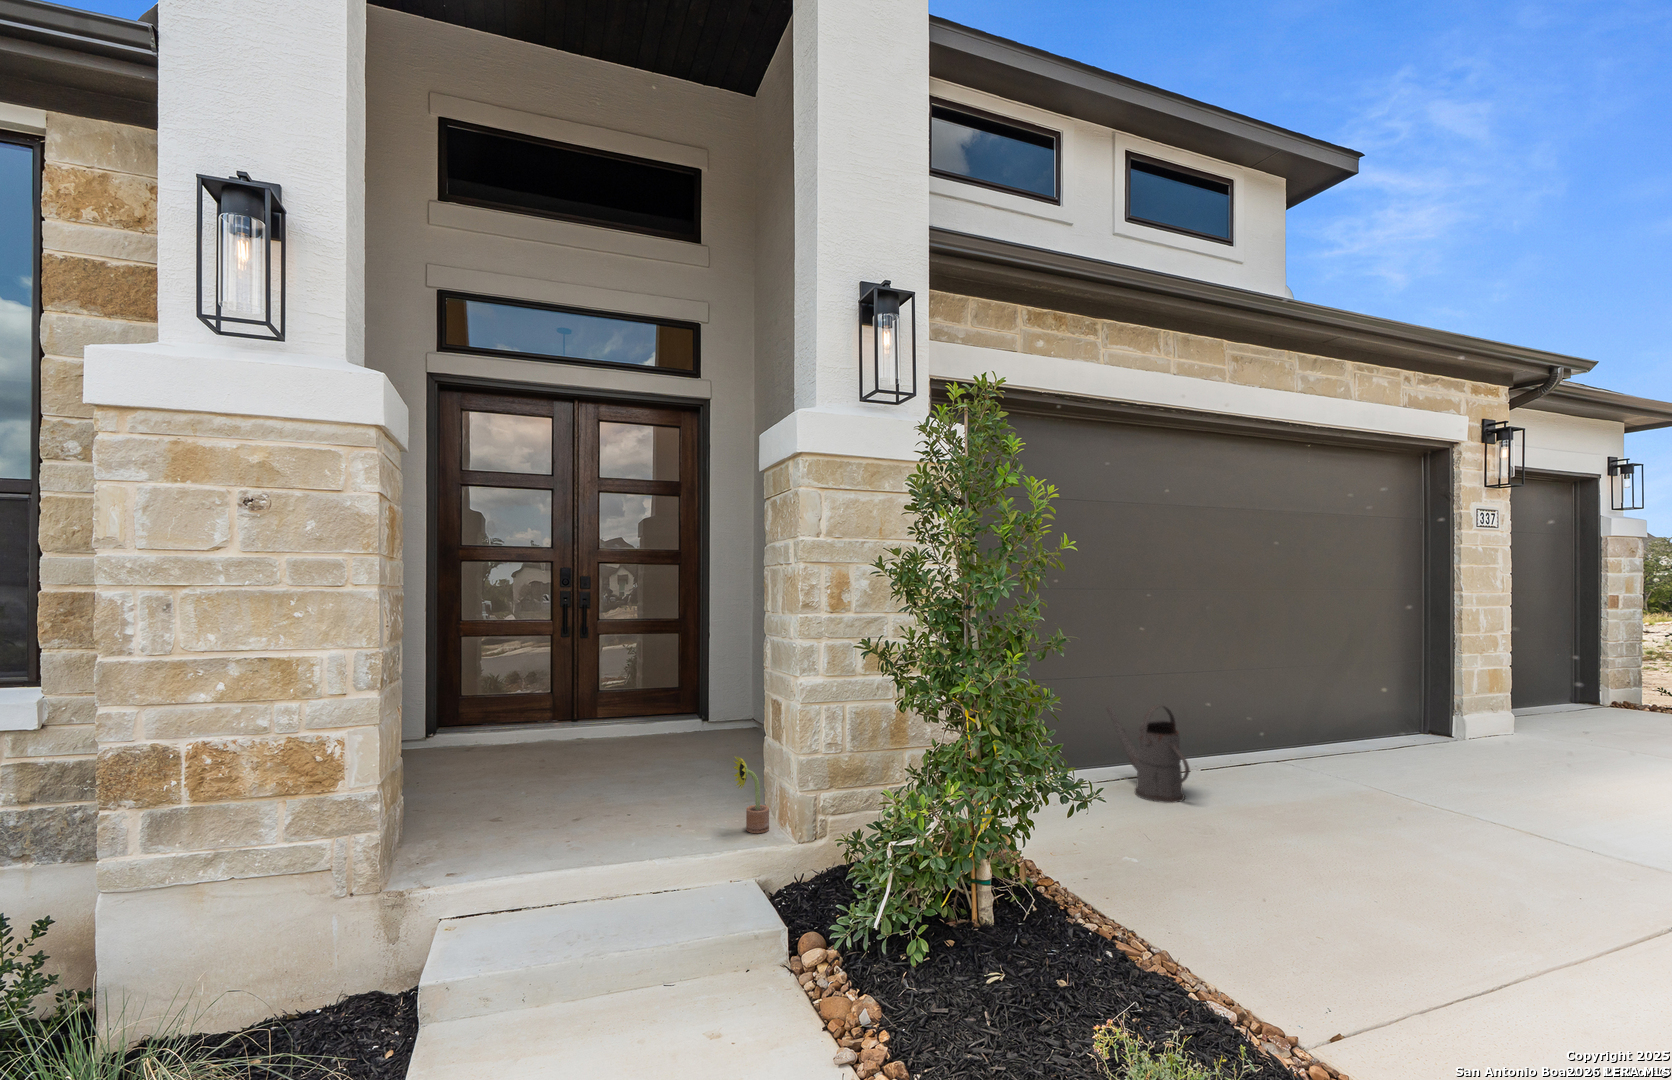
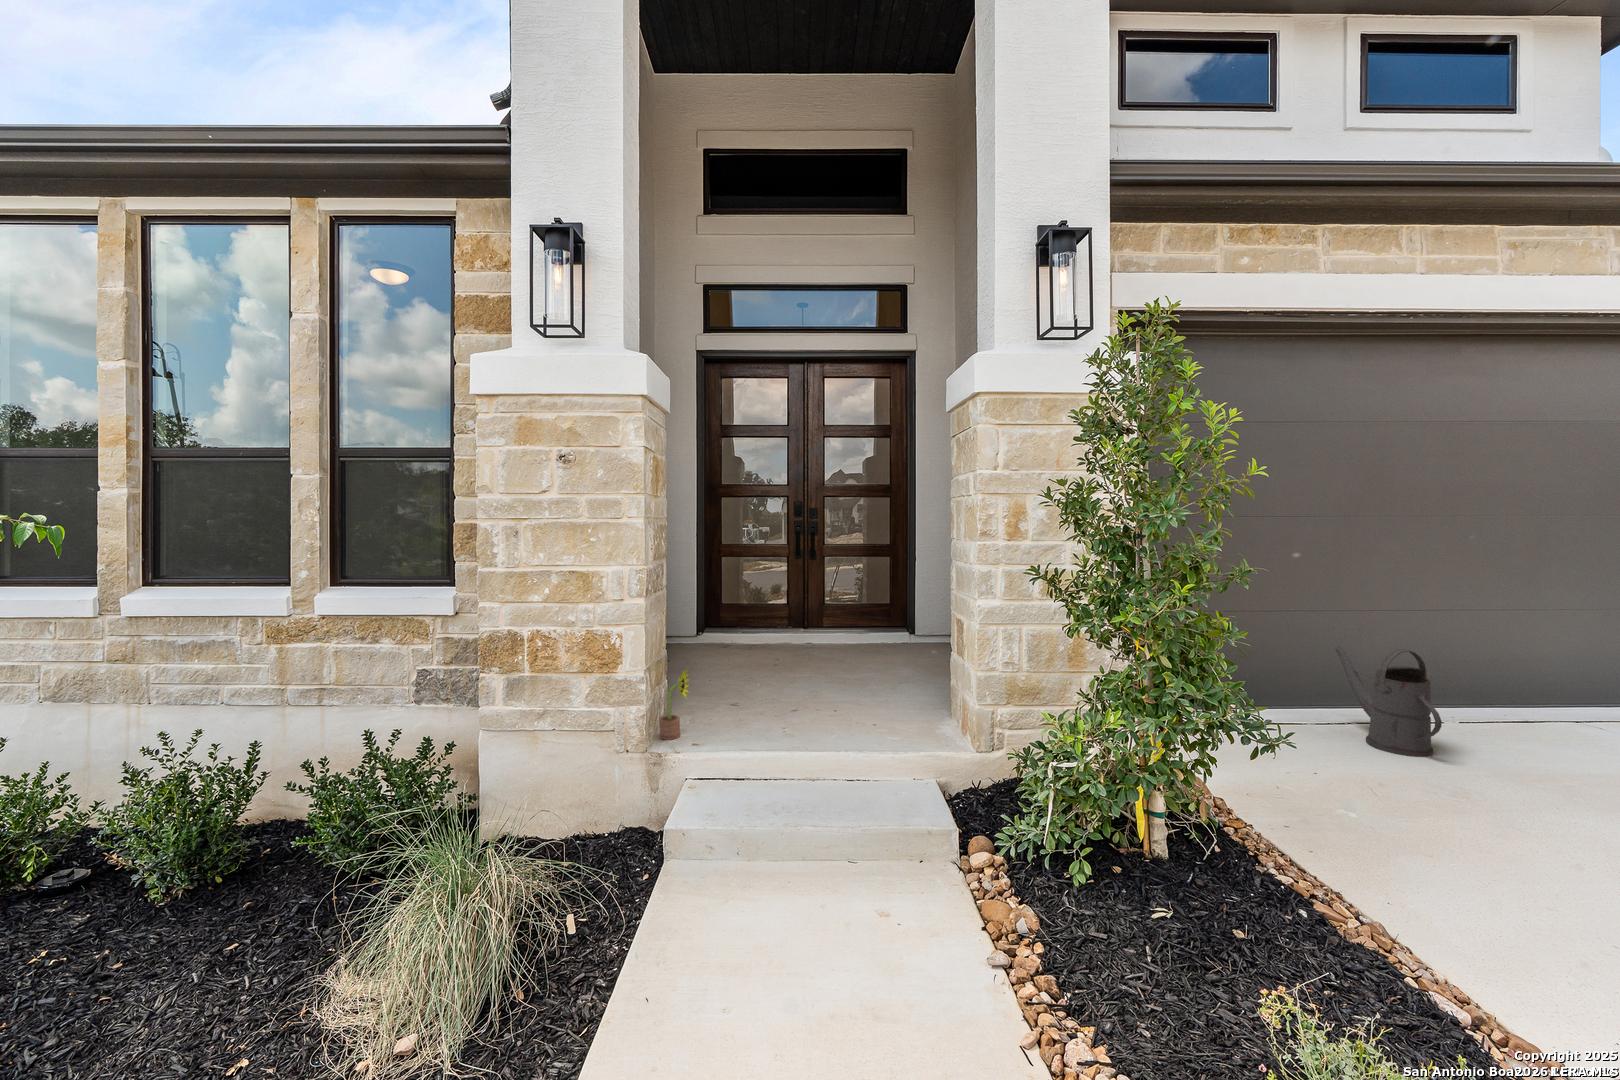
decorative plant: present [733,757,769,833] -> present [659,671,689,740]

